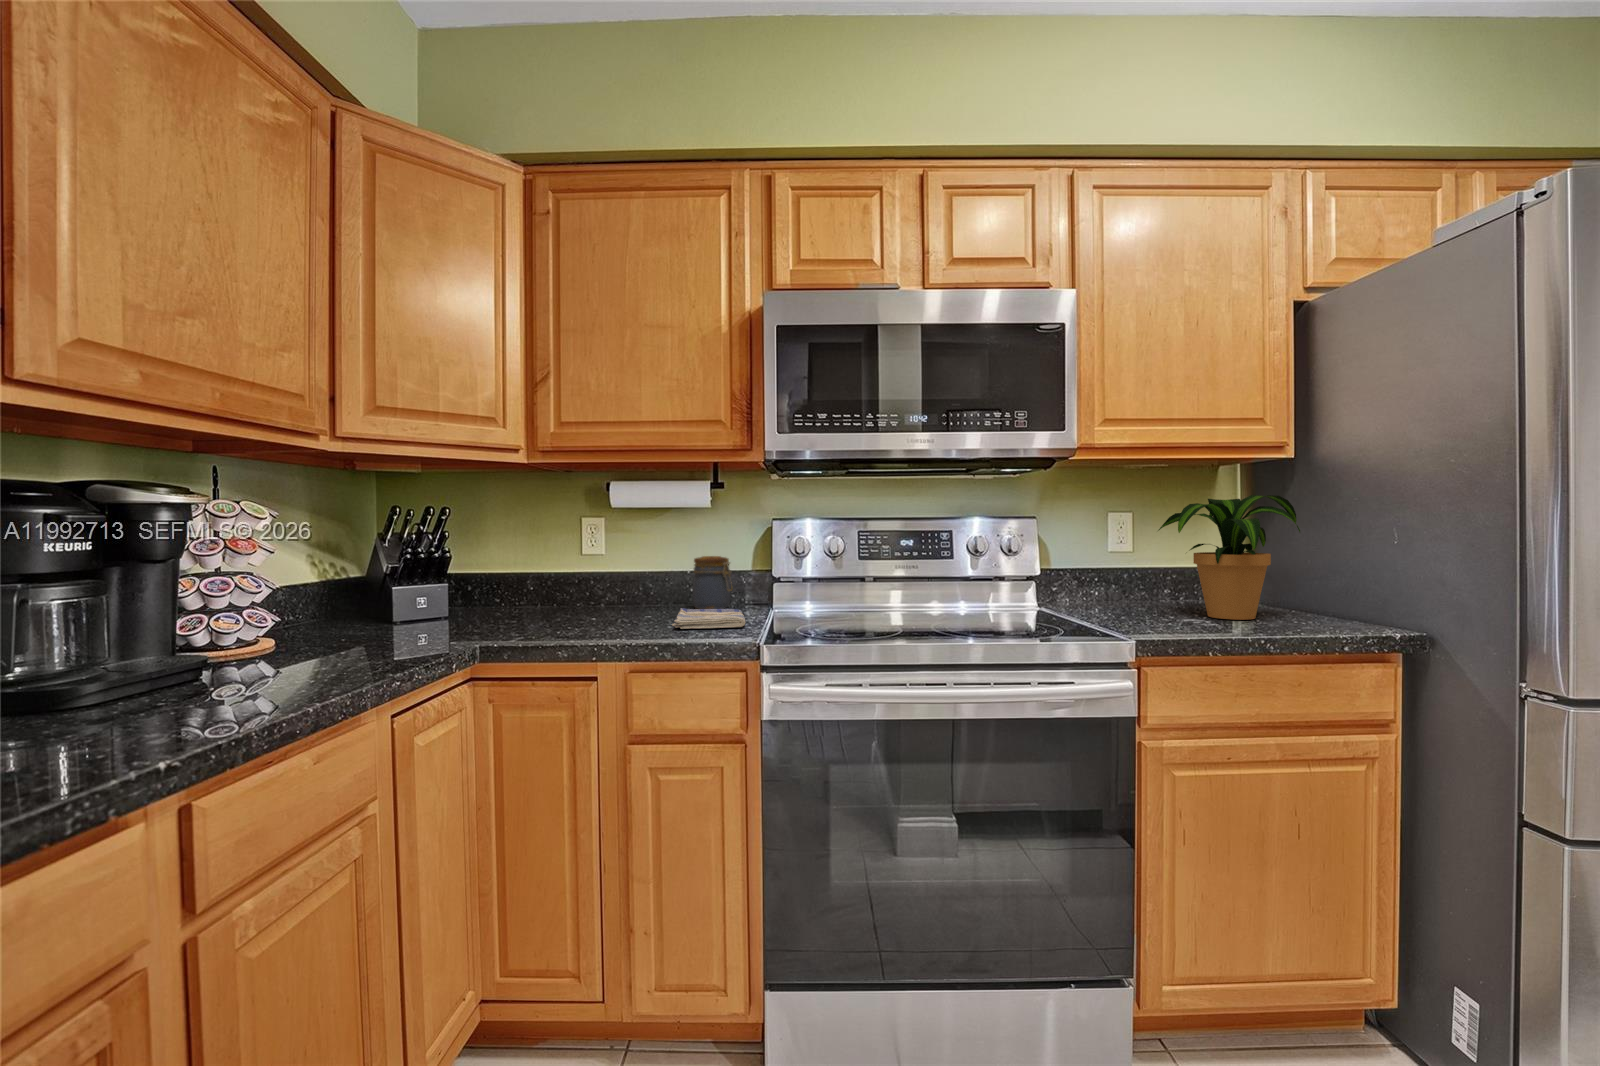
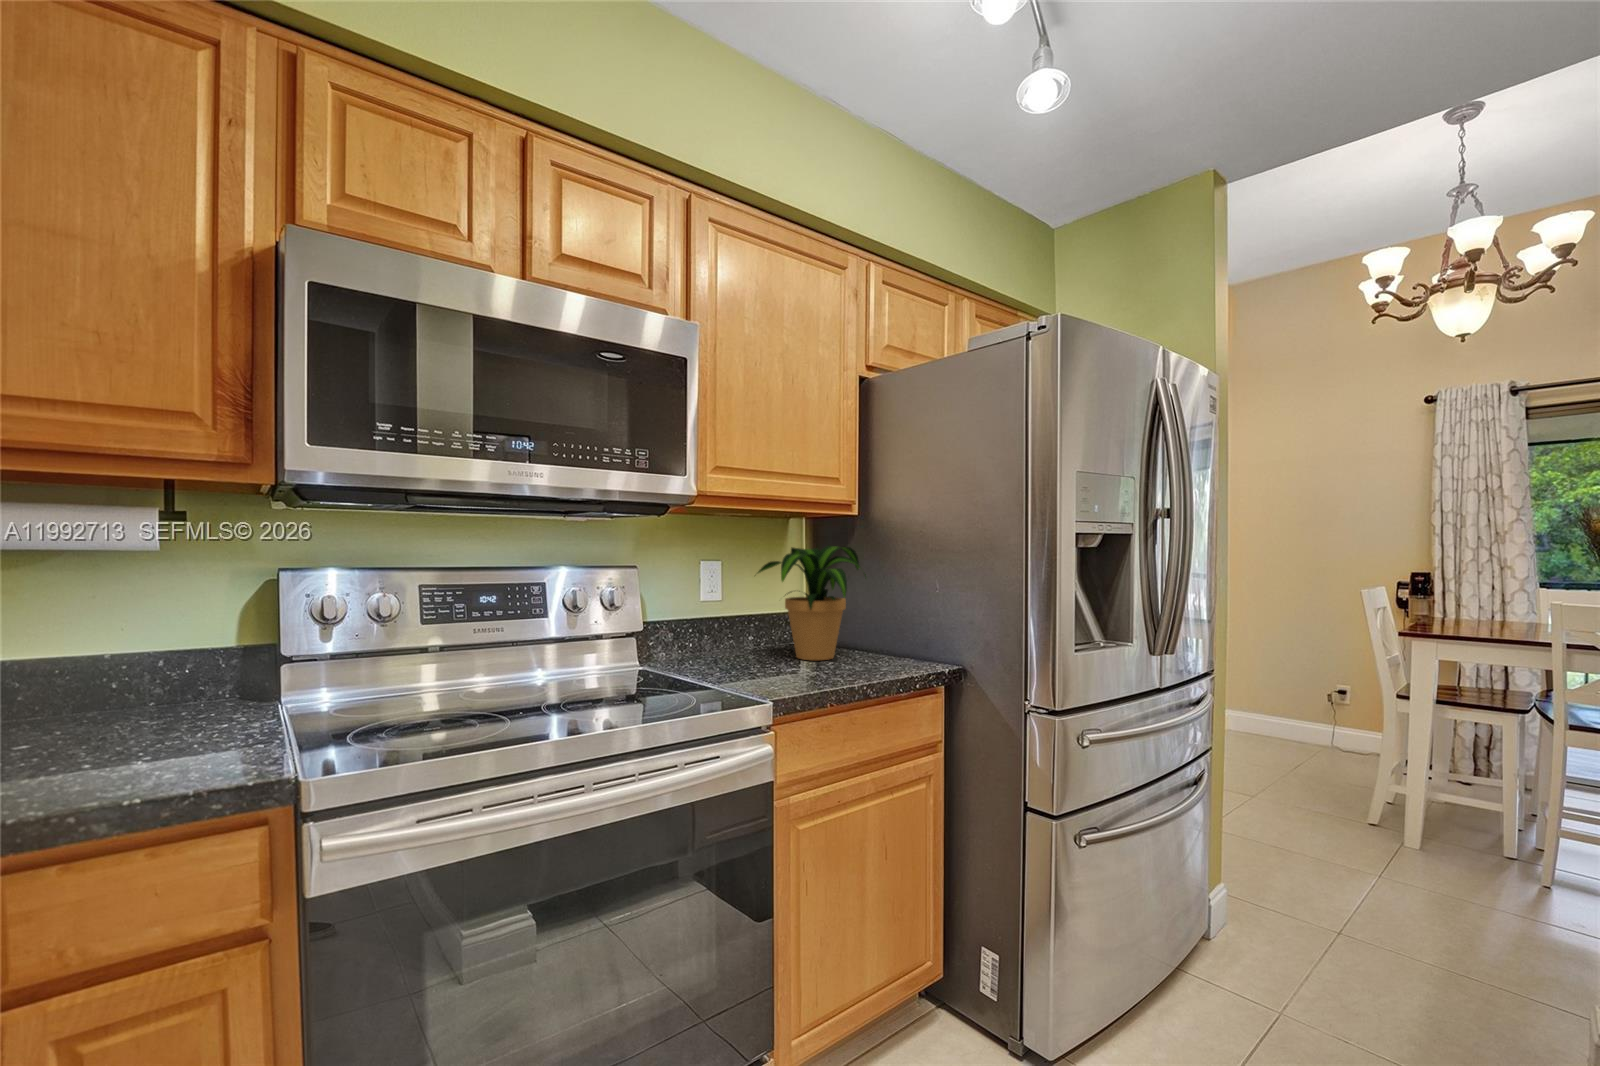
jar: present [693,556,731,609] -> none [111,629,199,719]
dish towel: present [672,608,745,629] -> none [68,716,239,780]

